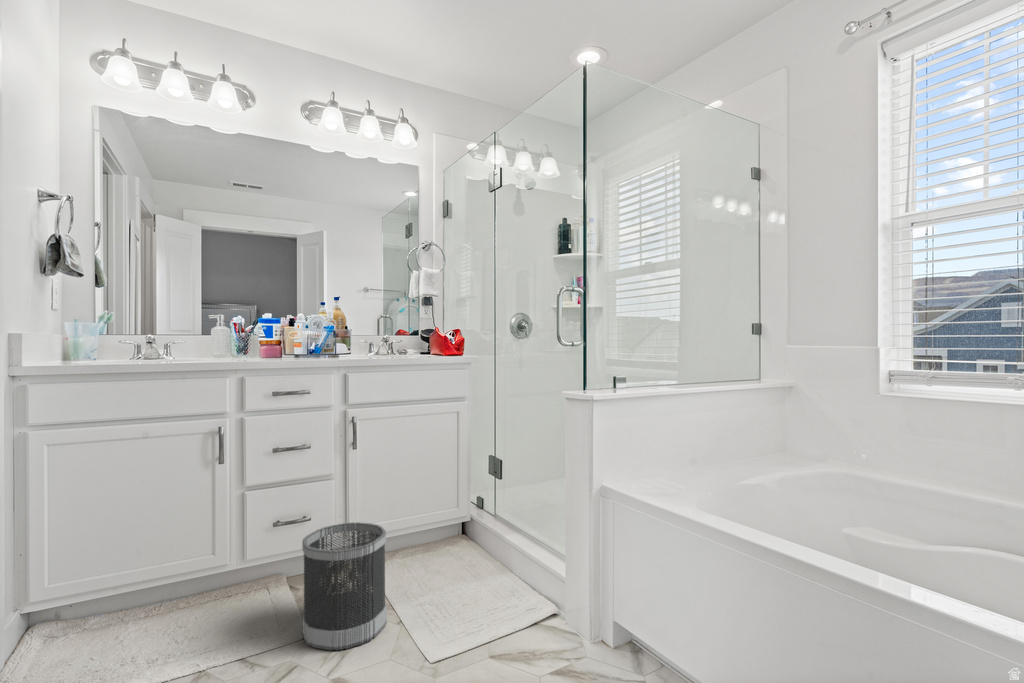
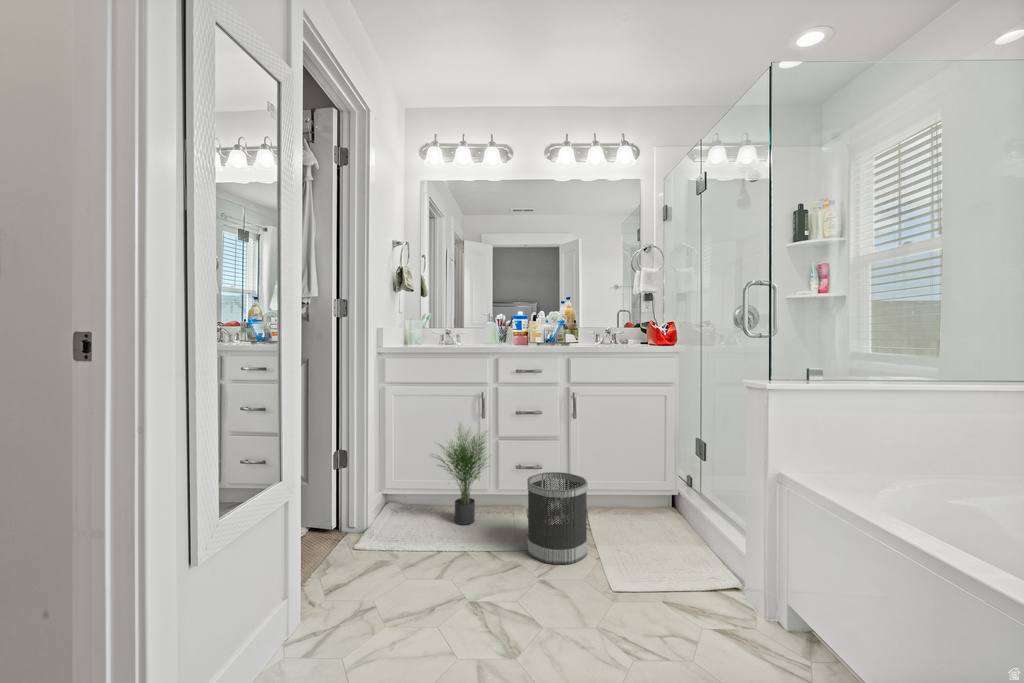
potted plant: none [116,470,245,630] -> present [438,425,486,524]

